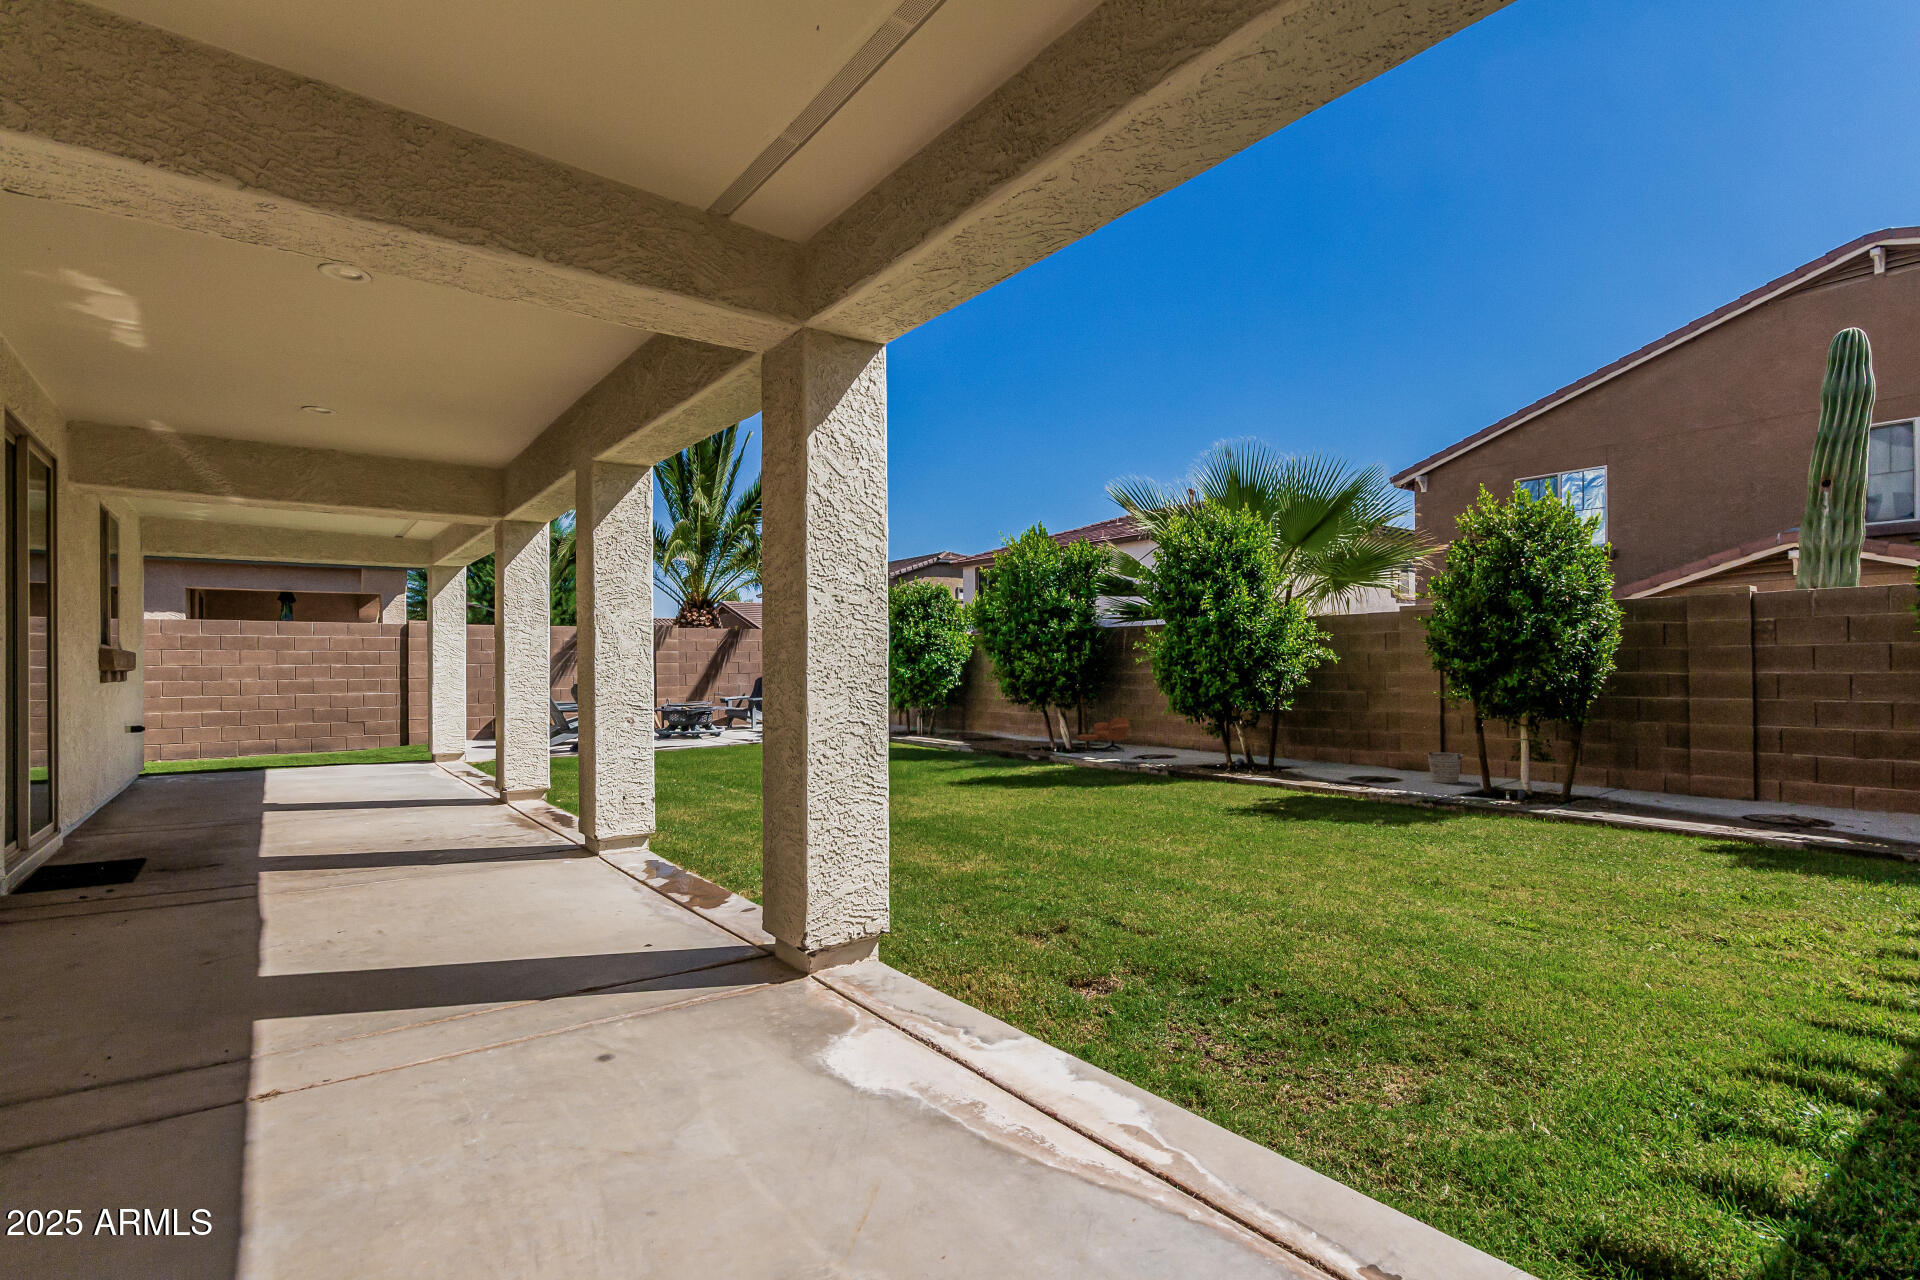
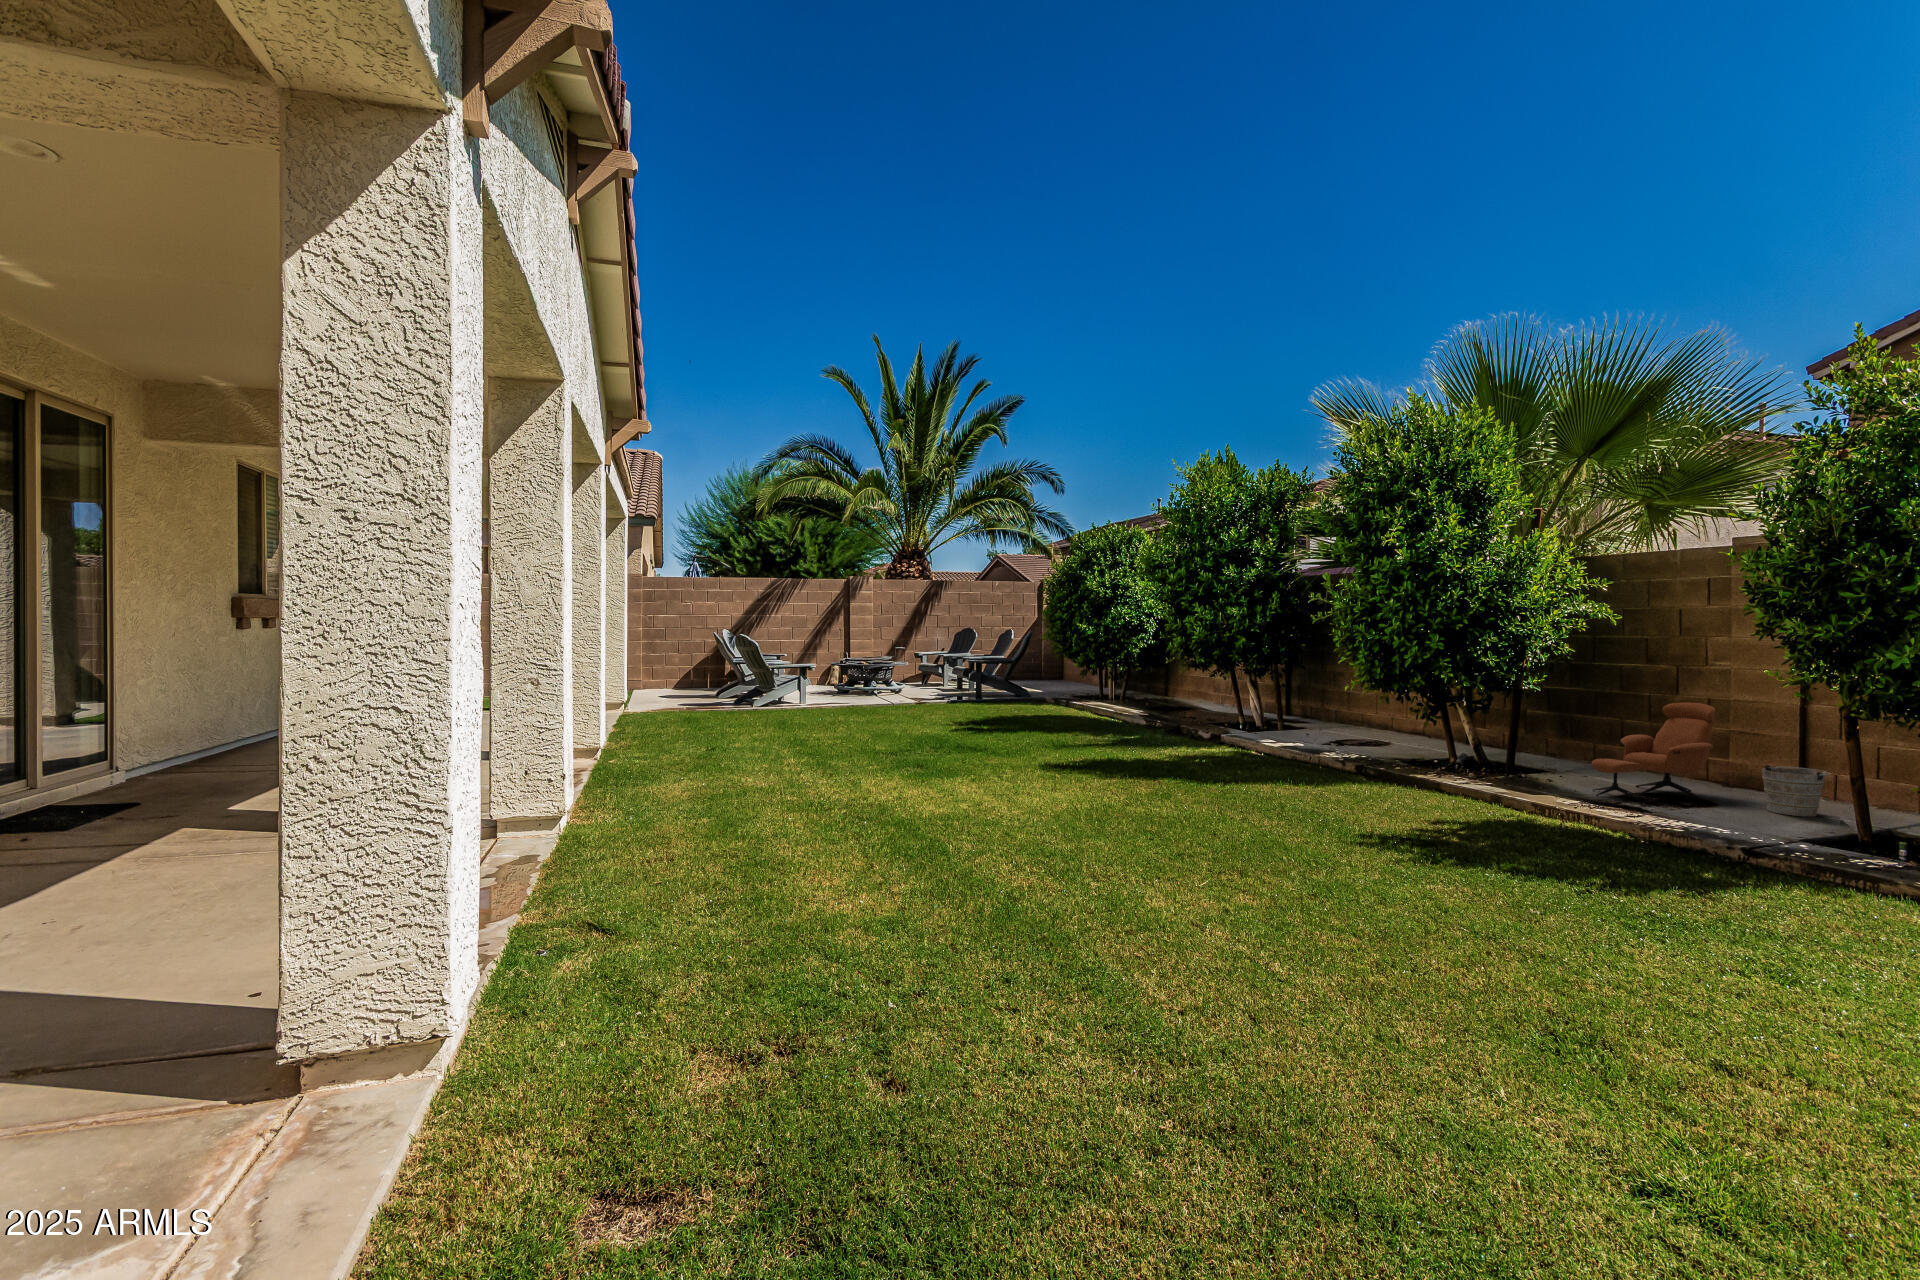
lounge chair: present [1078,717,1129,753] -> present [1592,702,1715,799]

